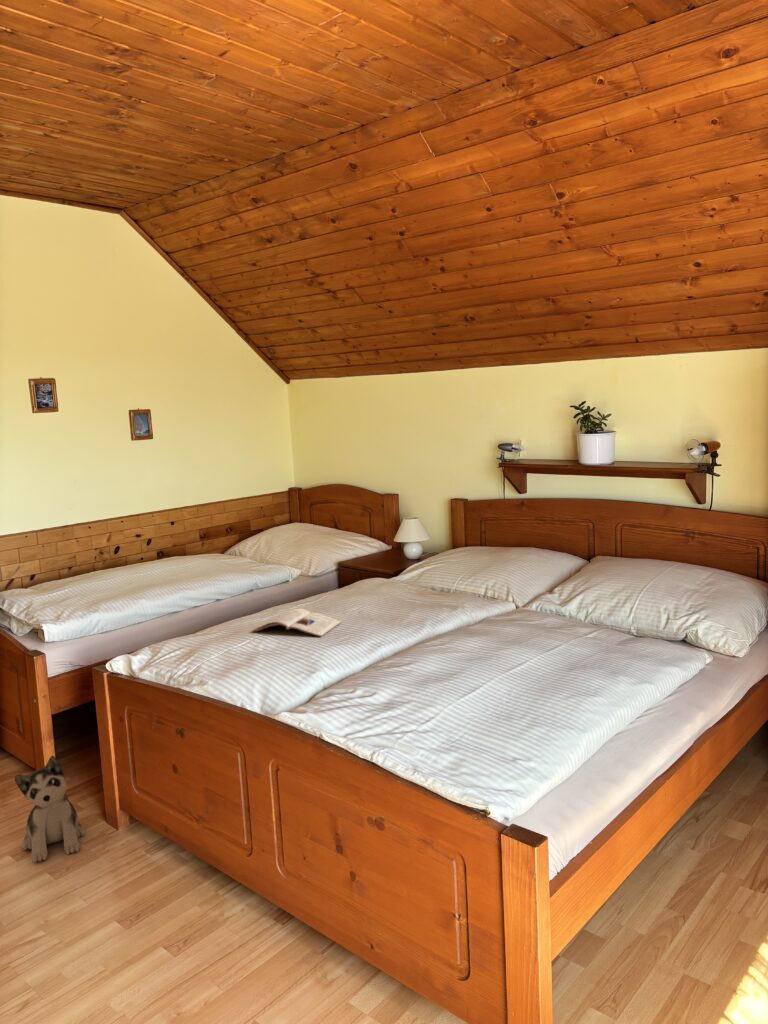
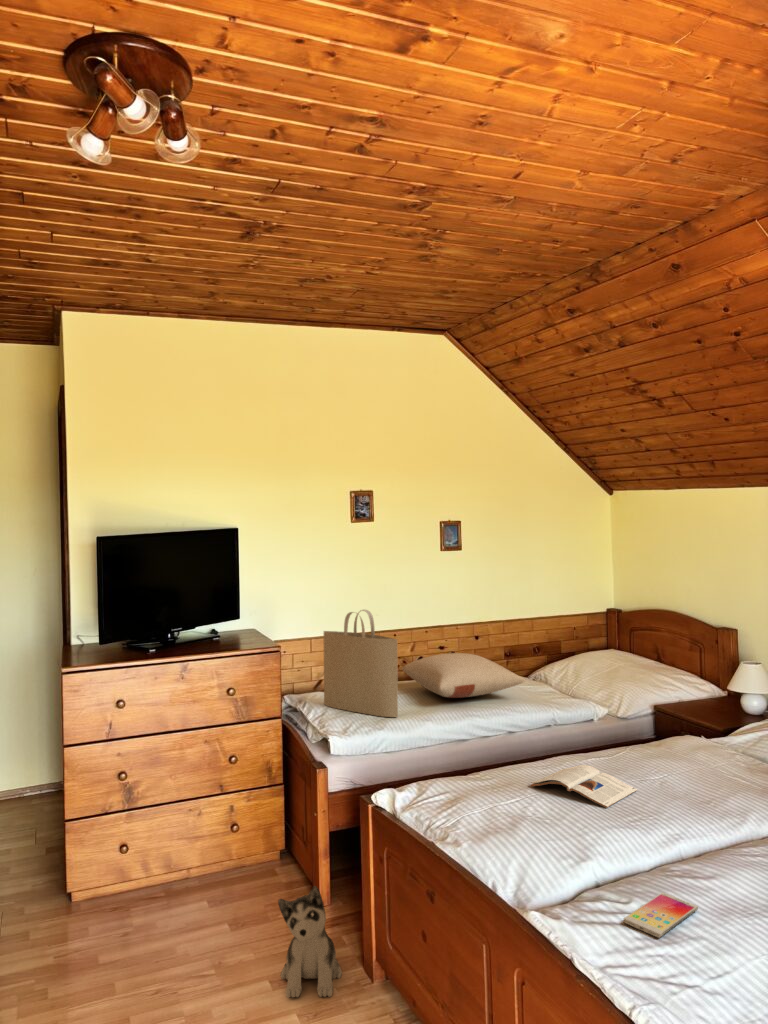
tote bag: none [20,497,110,599] -> present [324,610,398,717]
pillow: none [103,535,227,576] -> present [402,653,525,698]
smartphone: none [355,681,407,708] -> present [624,892,698,938]

